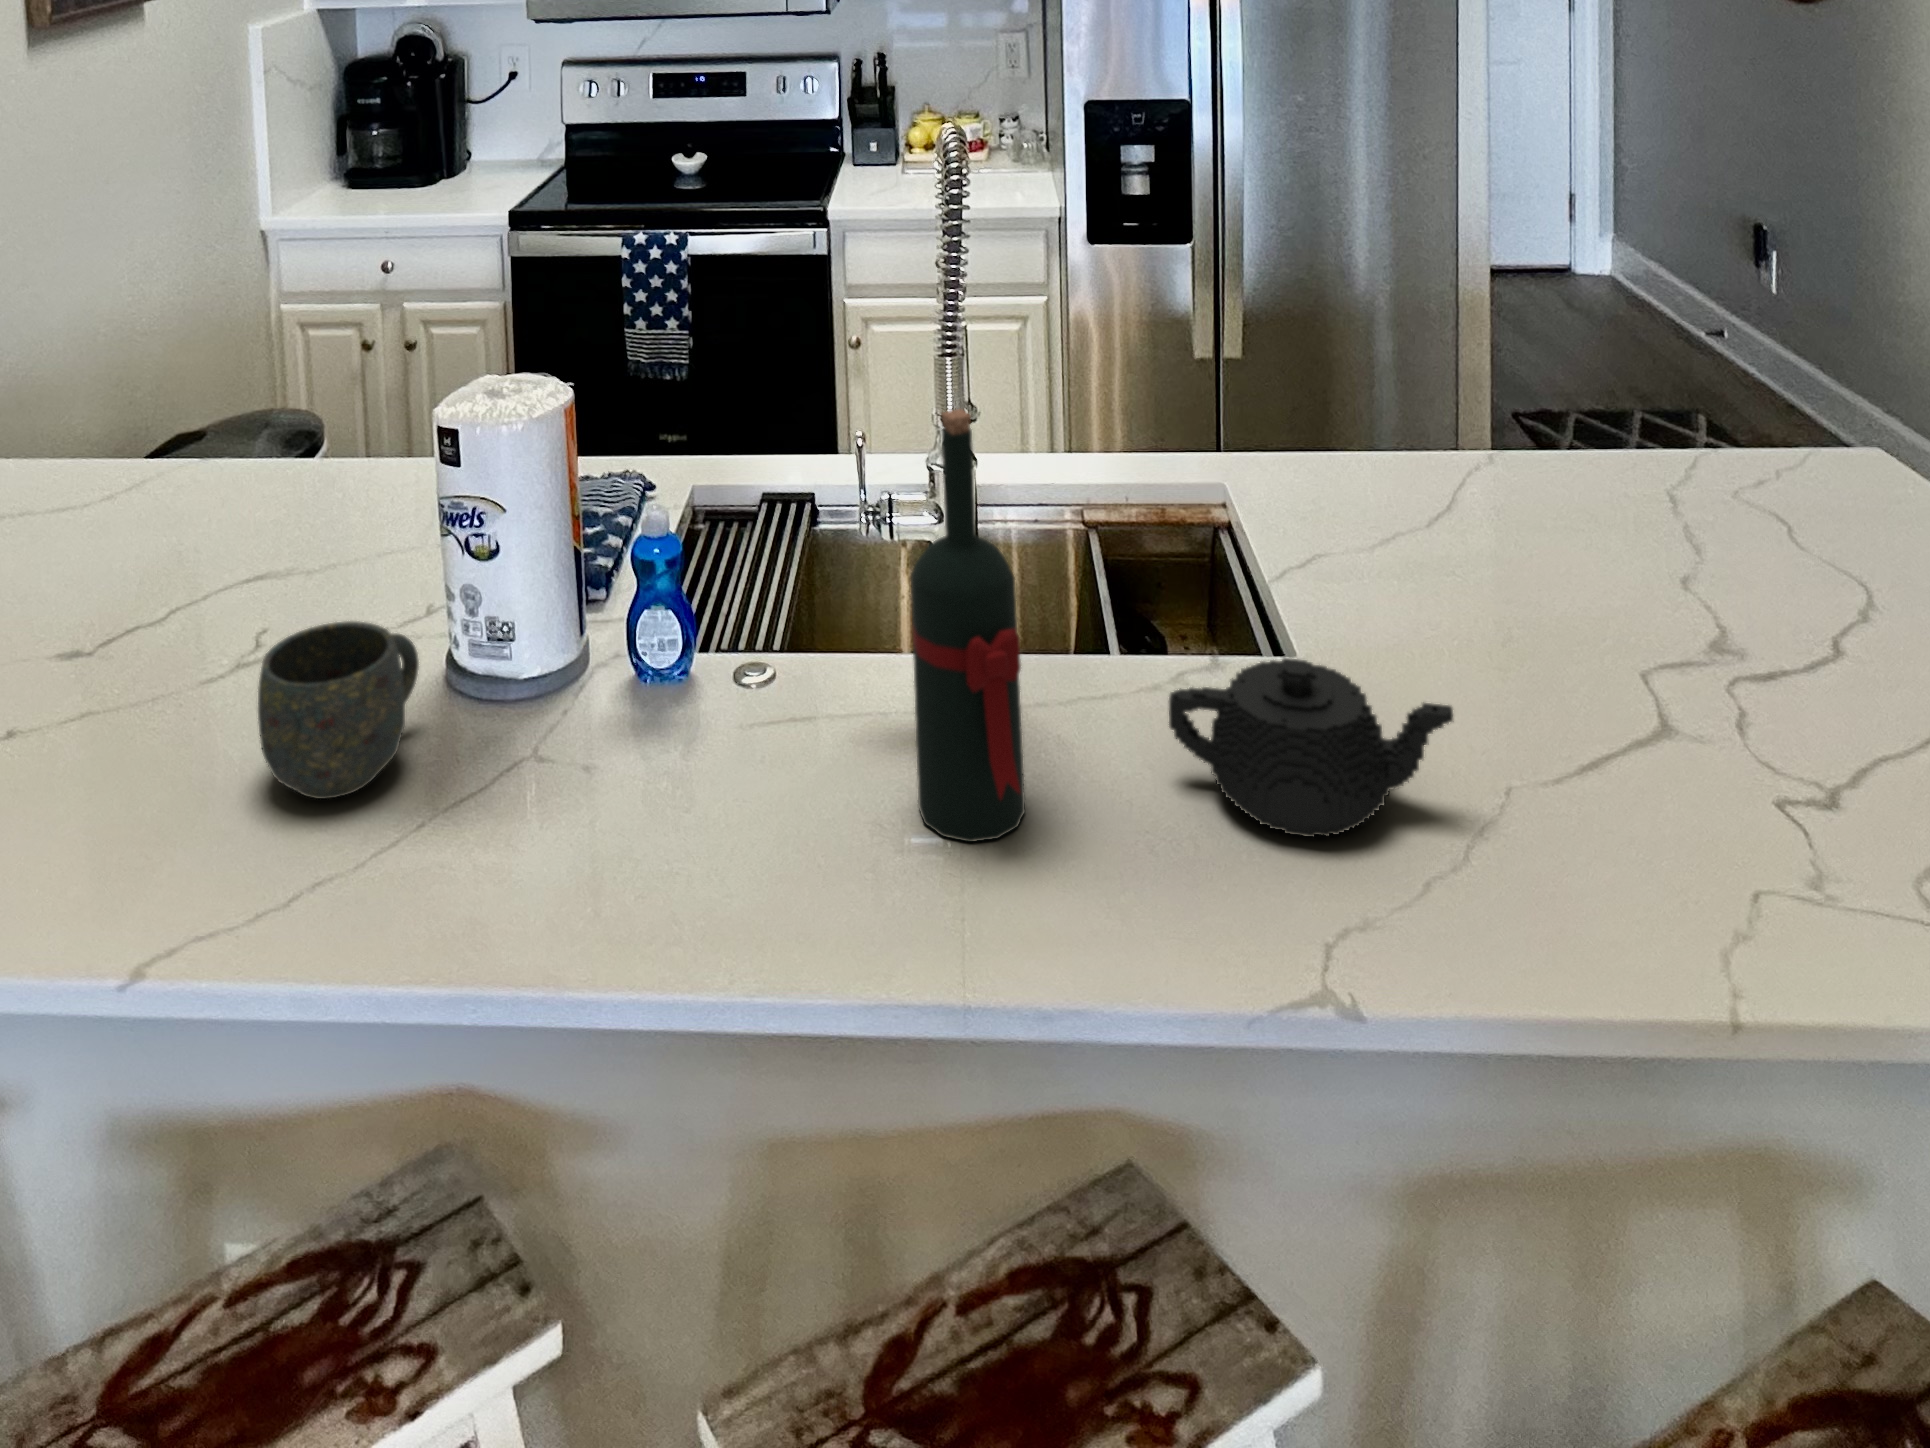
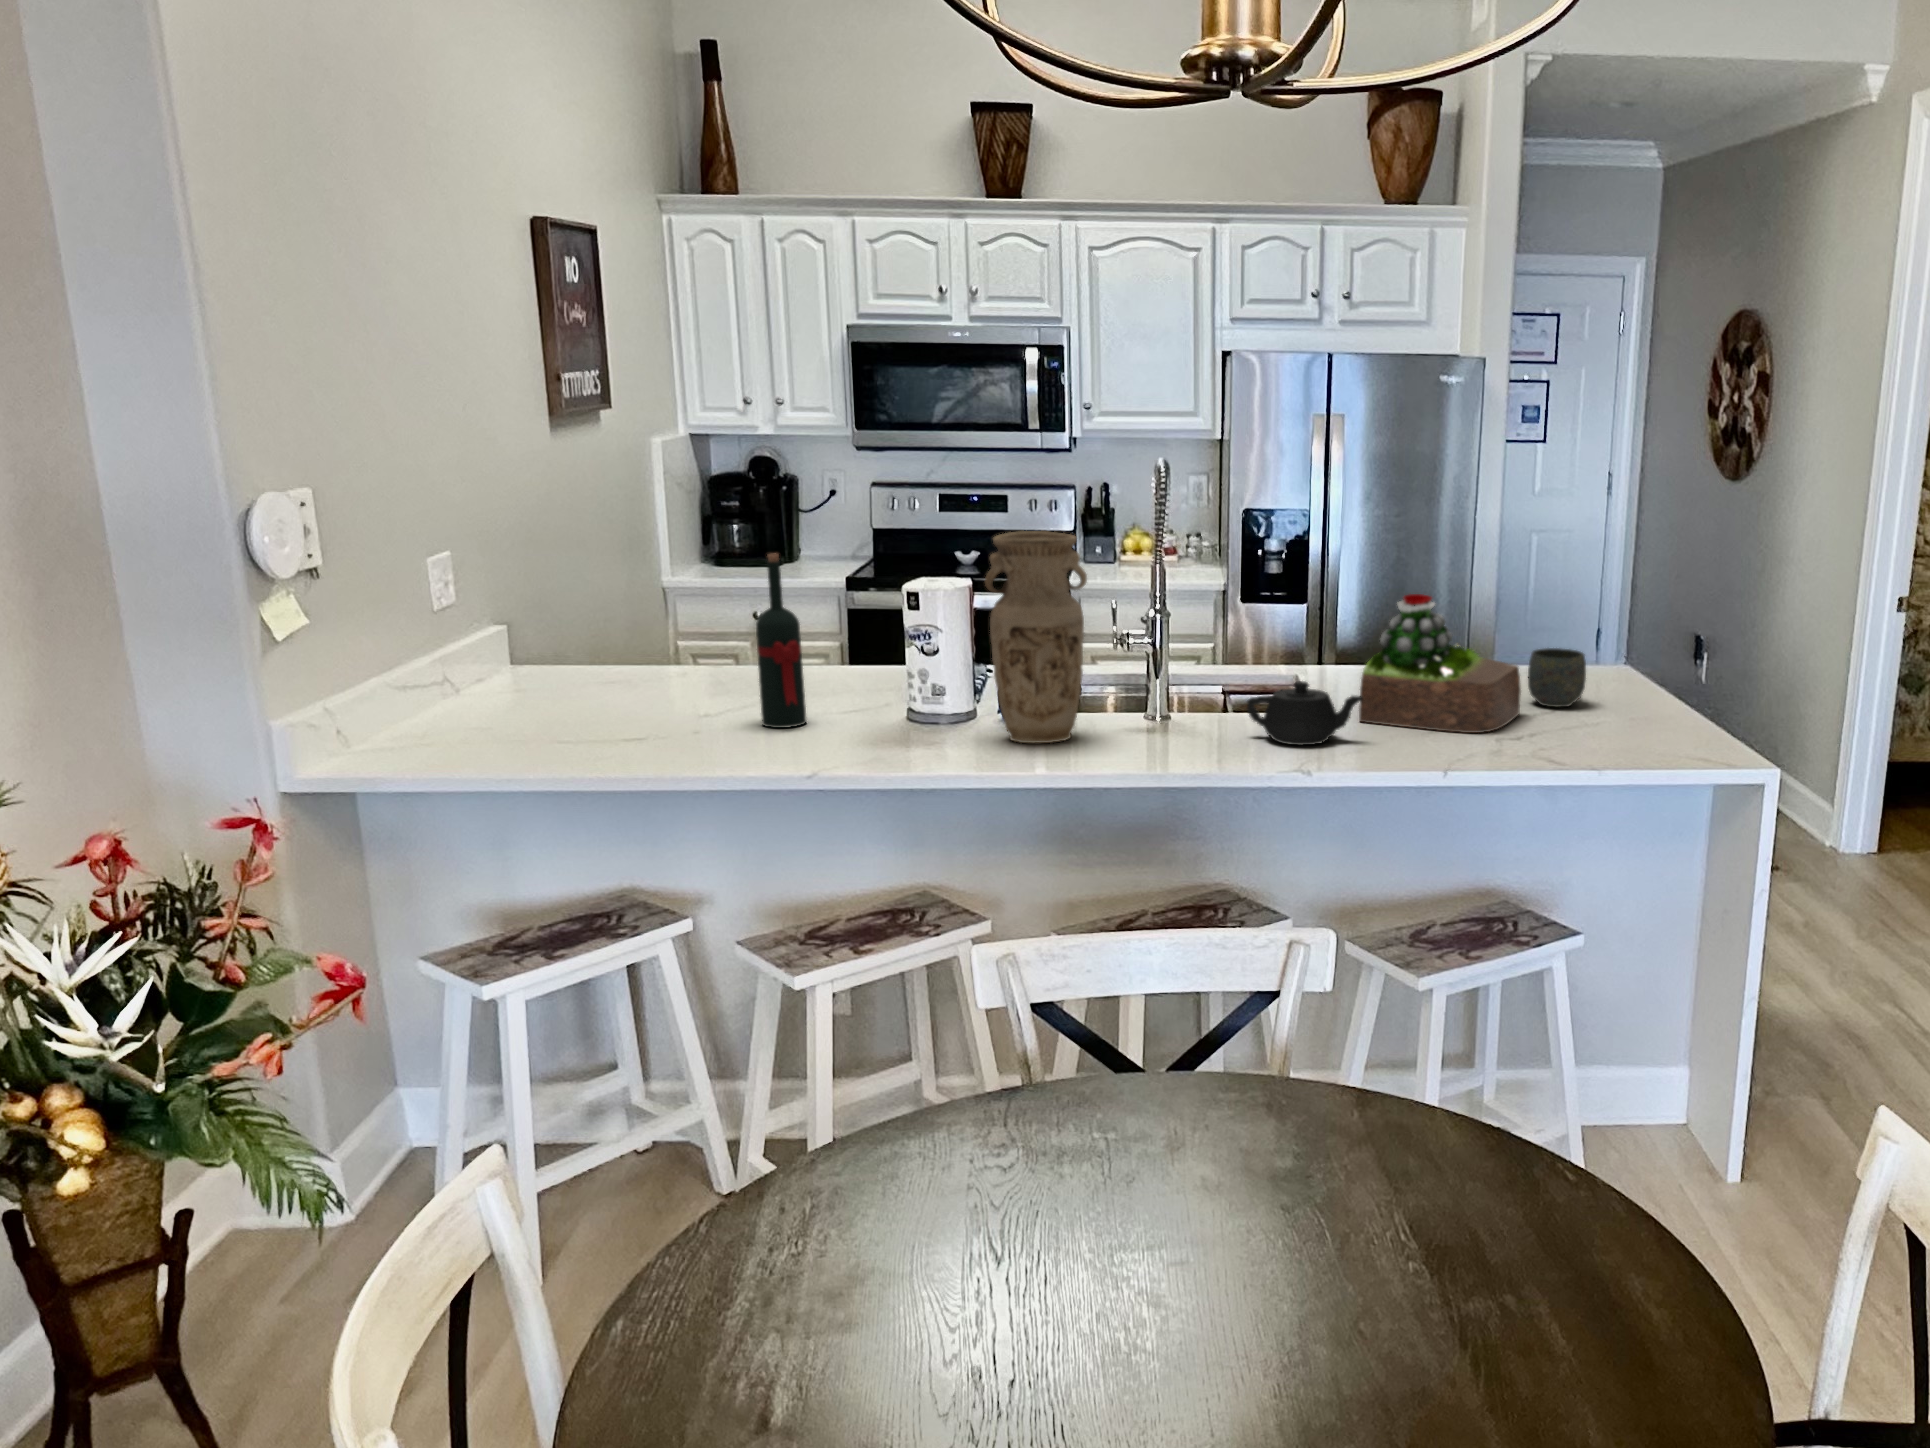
vase: none [569,315,795,813] -> present [985,531,1087,743]
succulent plant: none [1415,398,1781,768] -> present [1359,594,1521,733]
wine bottle: present [911,409,1025,842] -> present [756,553,807,728]
mug: present [258,621,419,799] -> present [1528,648,1586,707]

